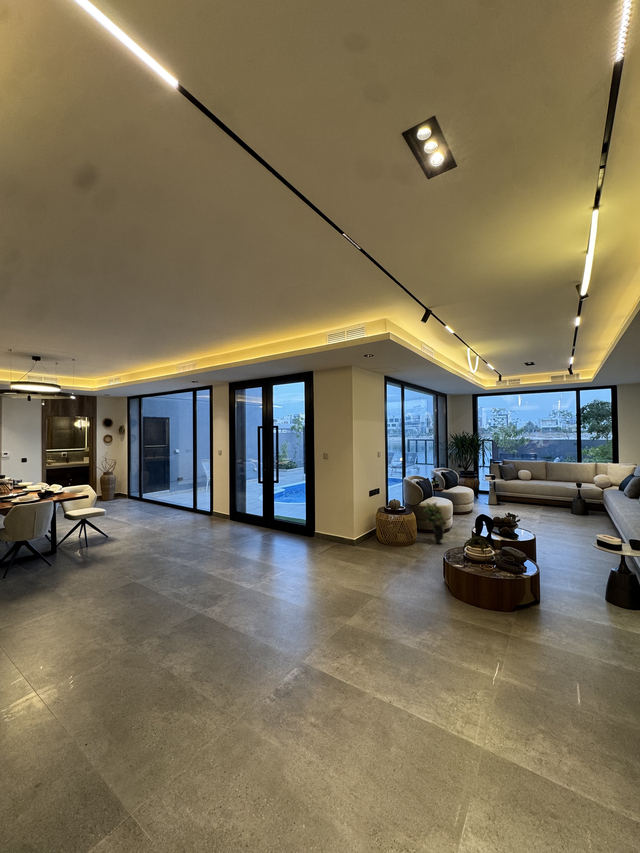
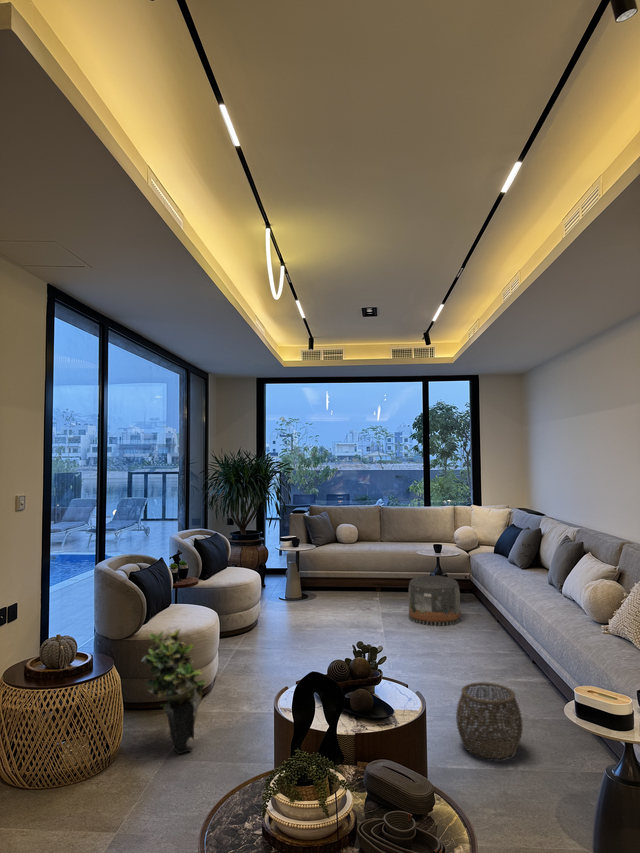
pouf: none [555,498,588,524] -> present [409,576,460,626]
woven basket: none [555,537,589,567] -> present [456,682,522,759]

